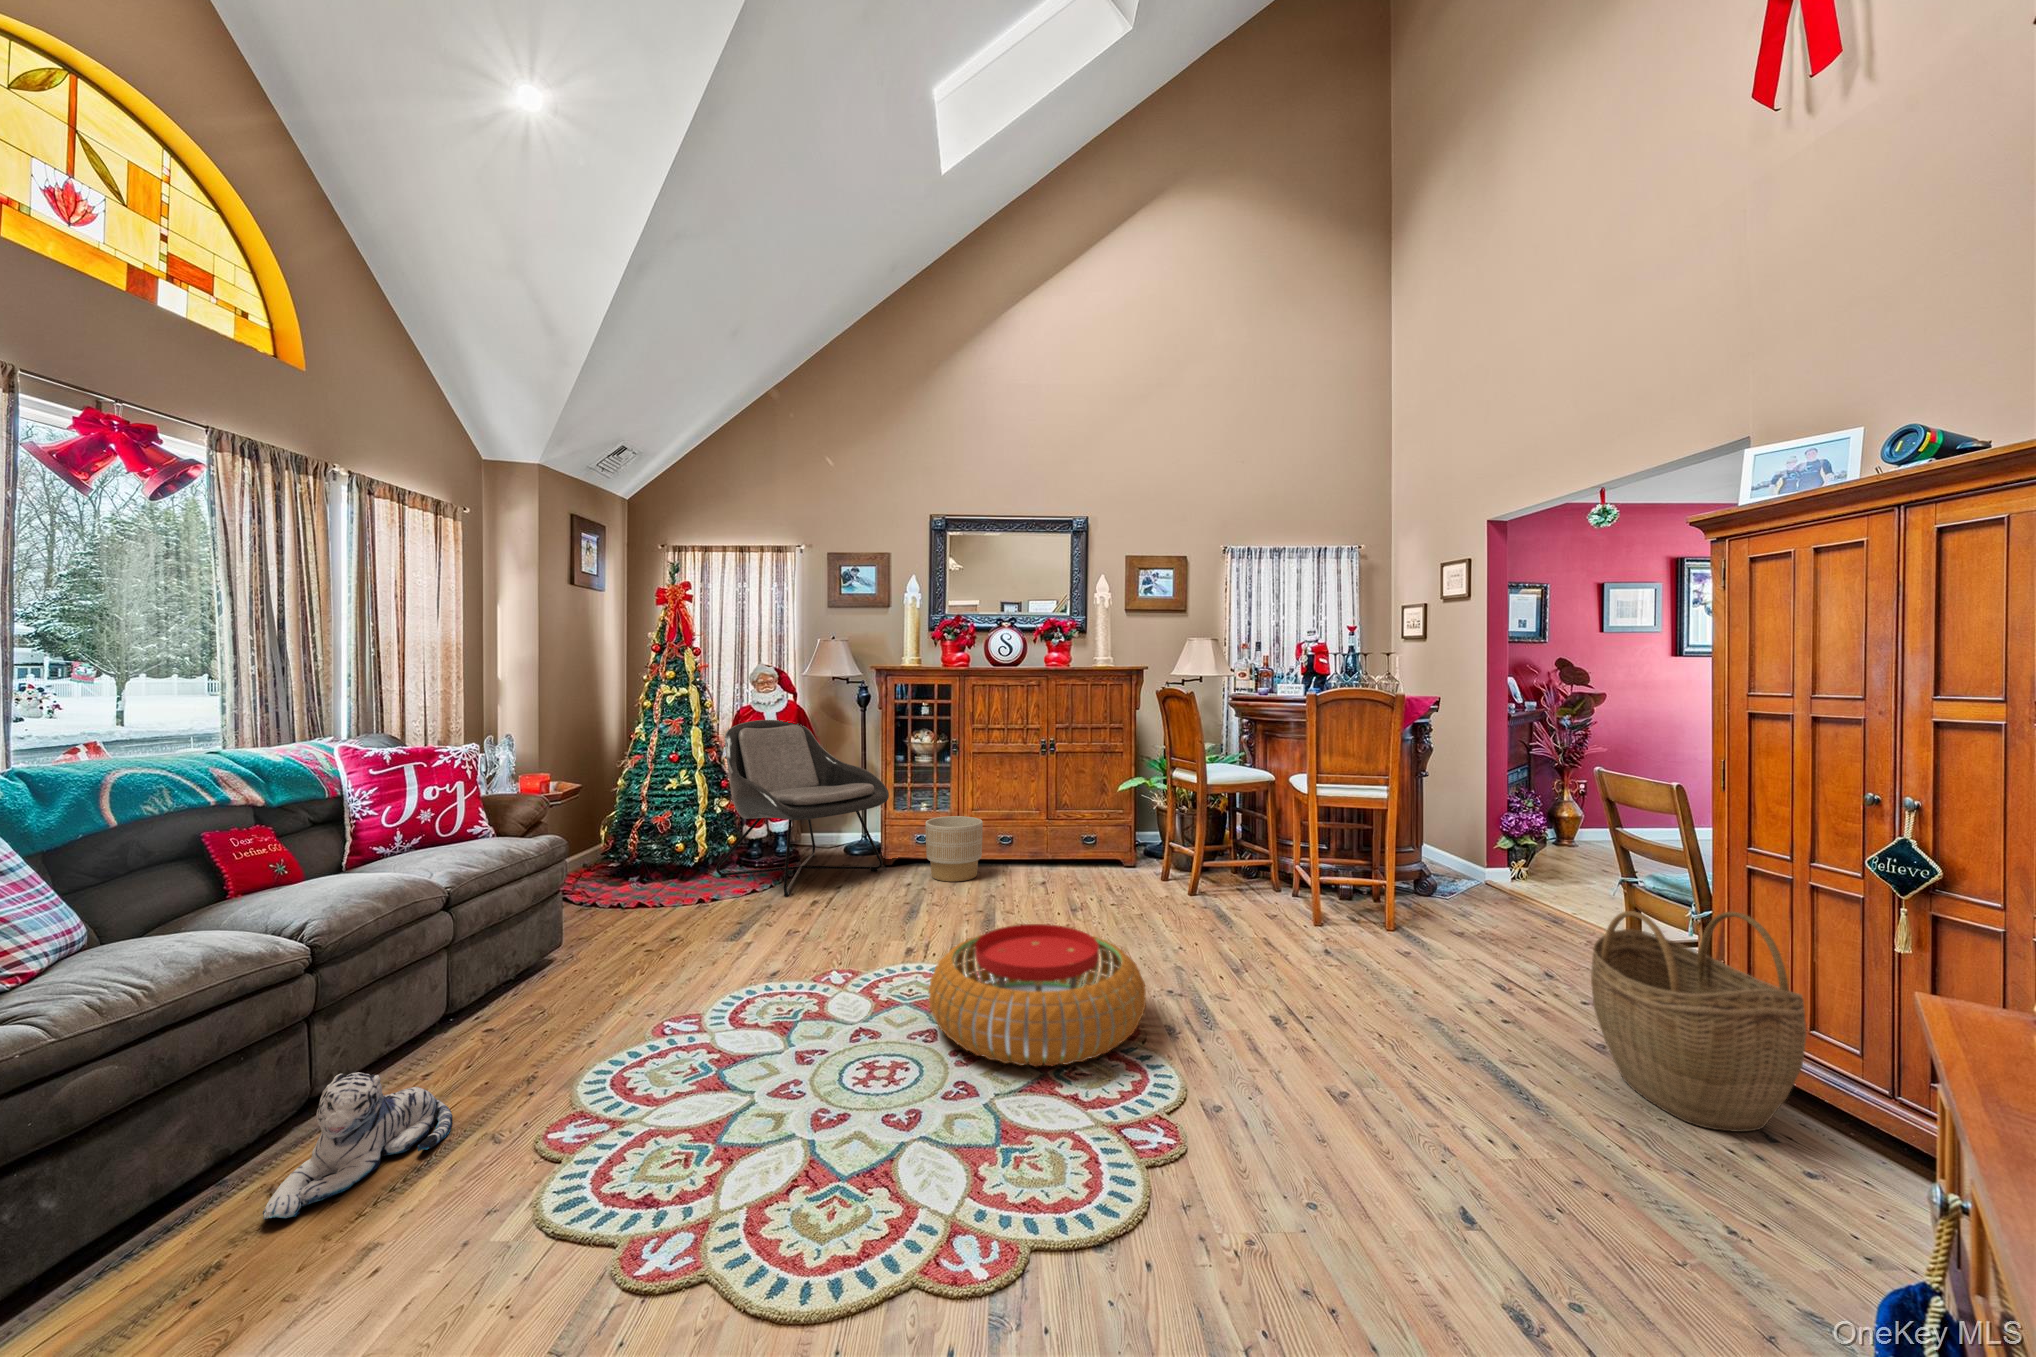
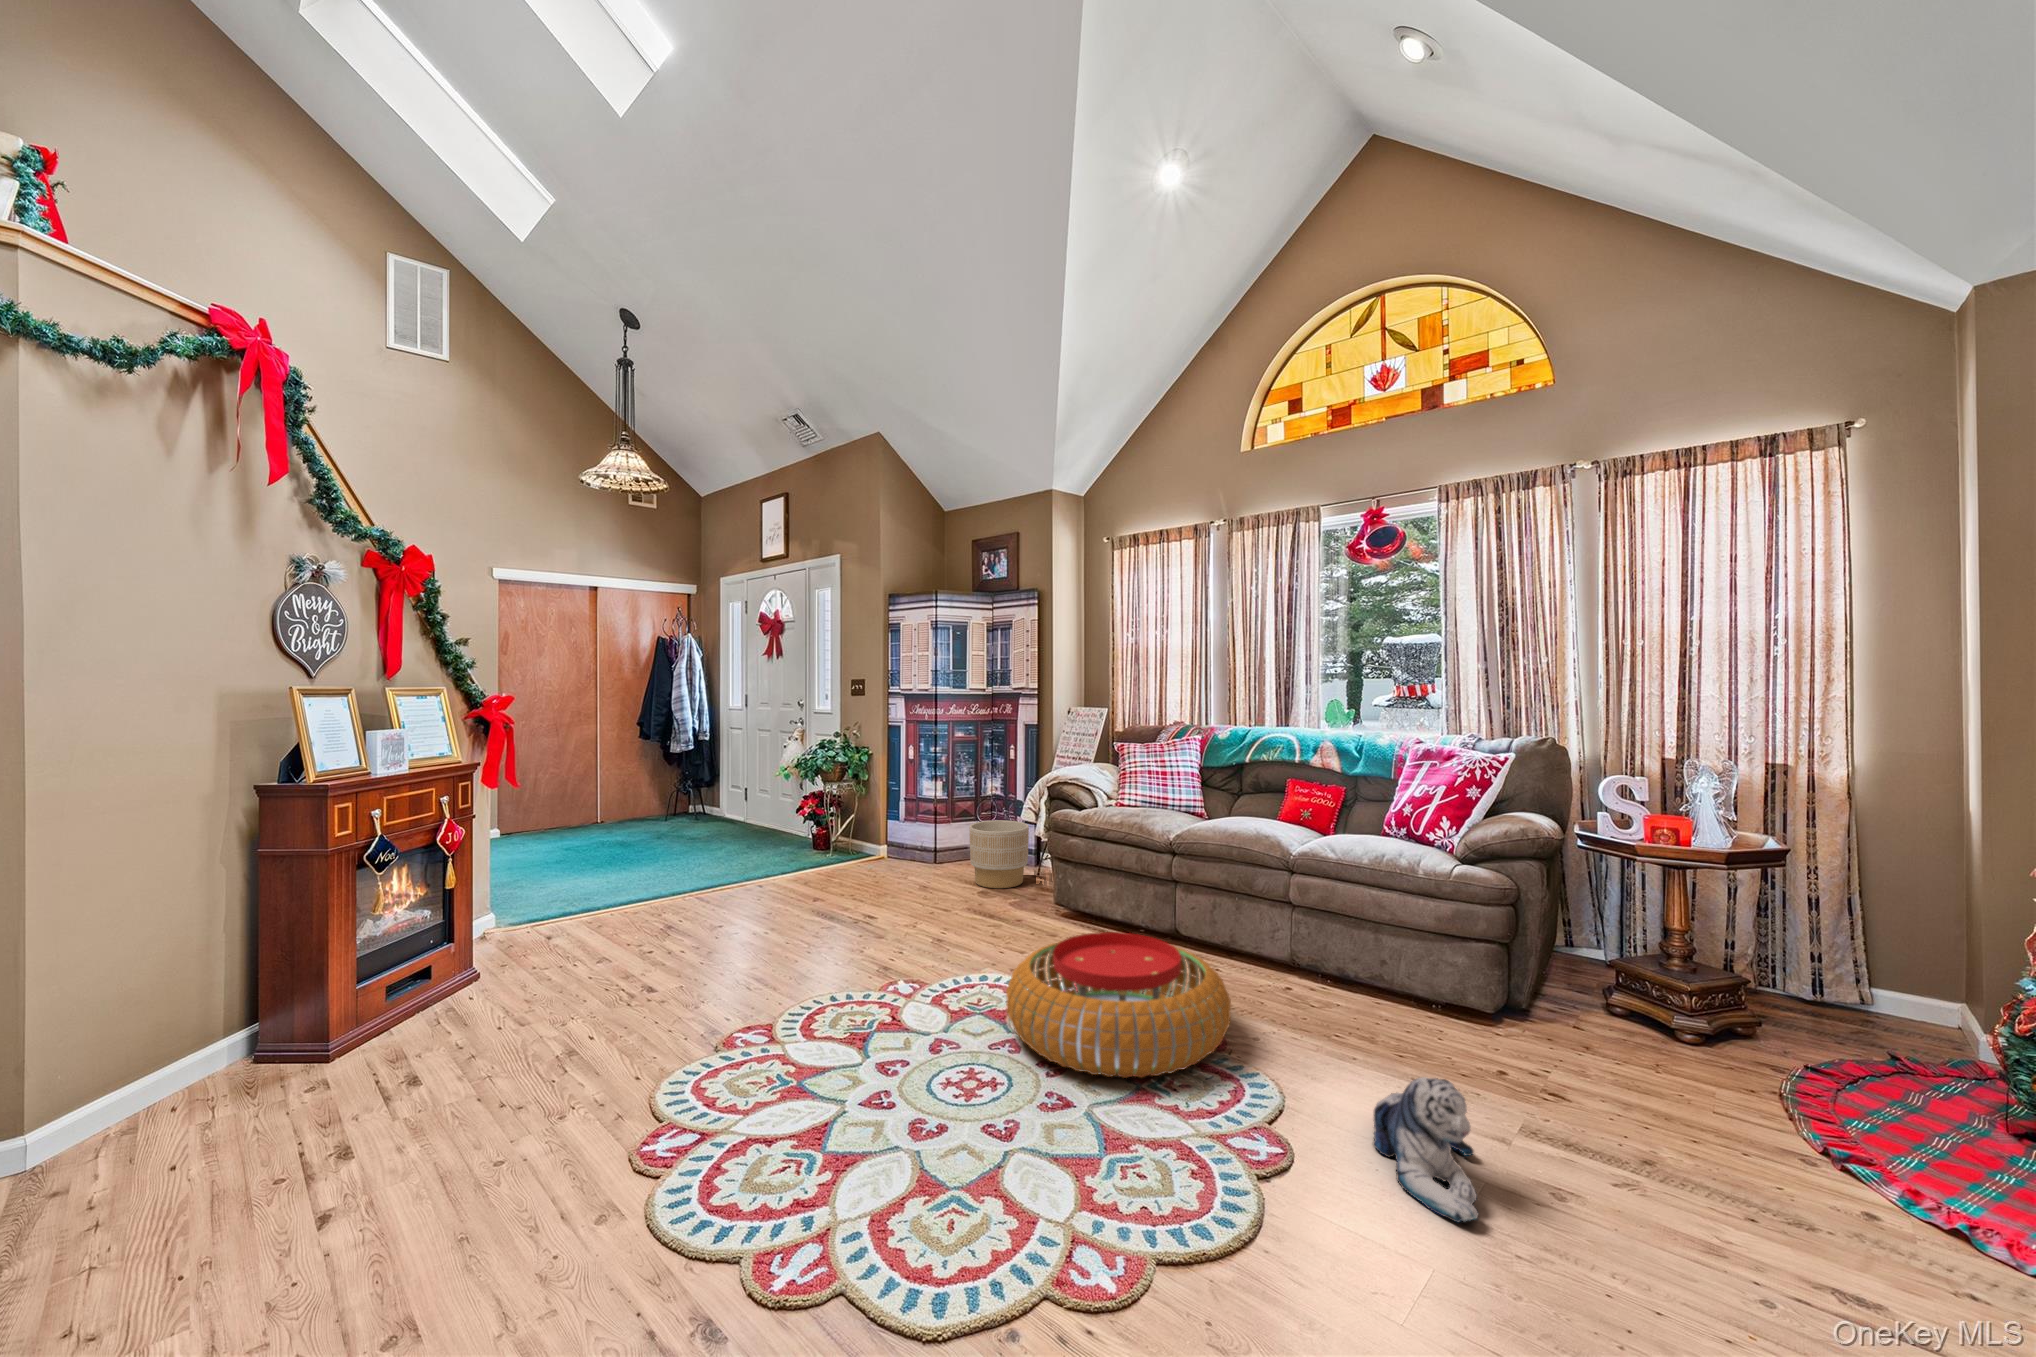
lounge chair: present [716,720,889,896] -> none [752,720,930,903]
woven basket: present [1591,911,1806,1132] -> none [1695,919,1927,1144]
plush toy: present [263,1072,453,1220] -> present [1373,1077,1478,1222]

